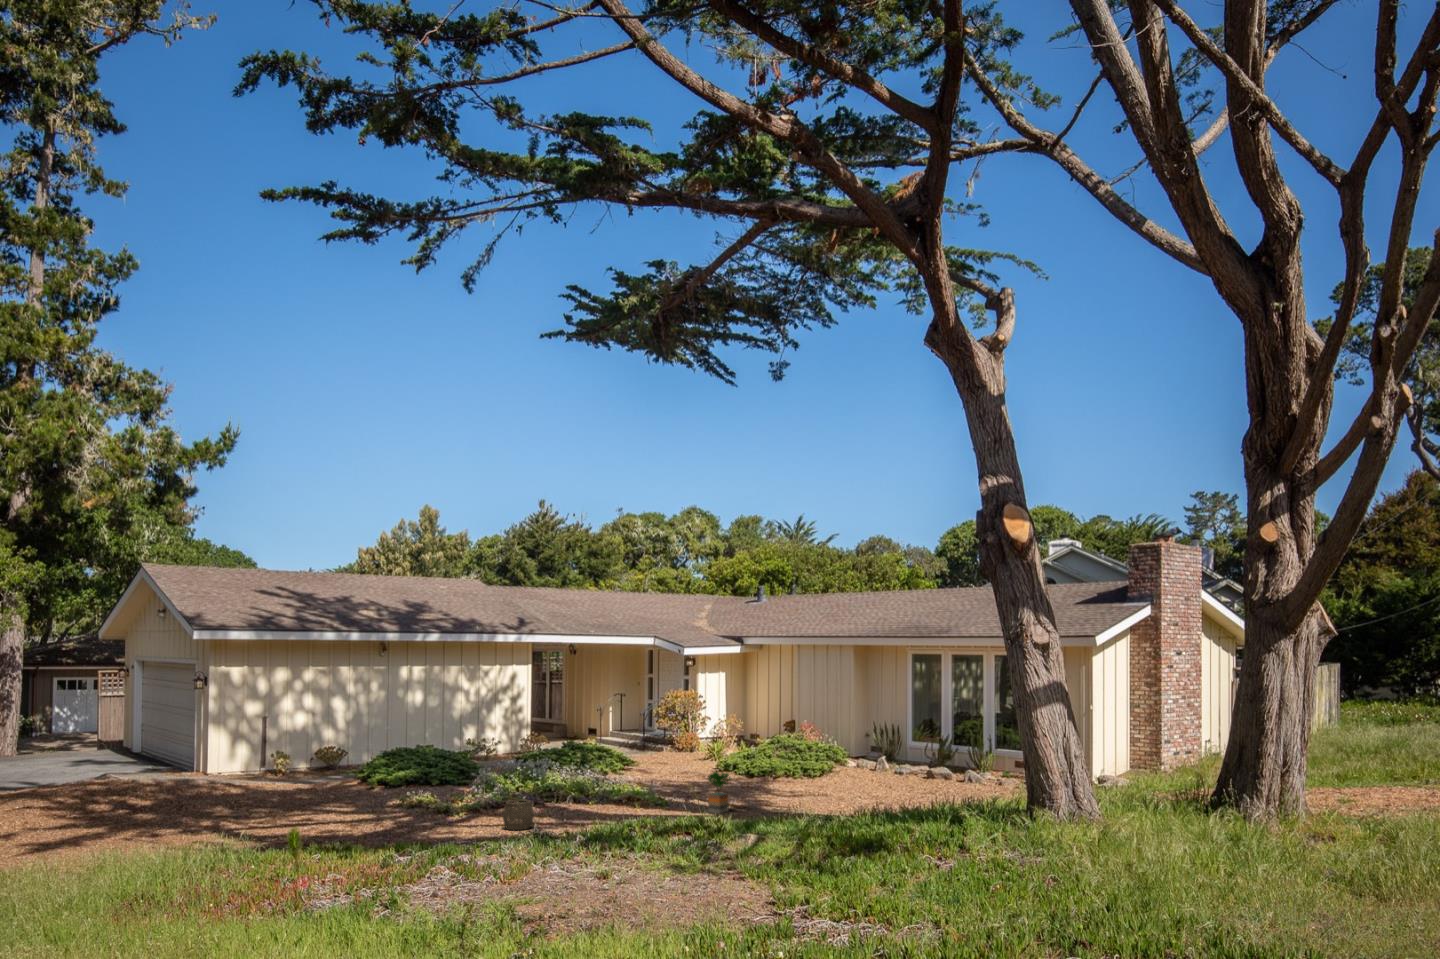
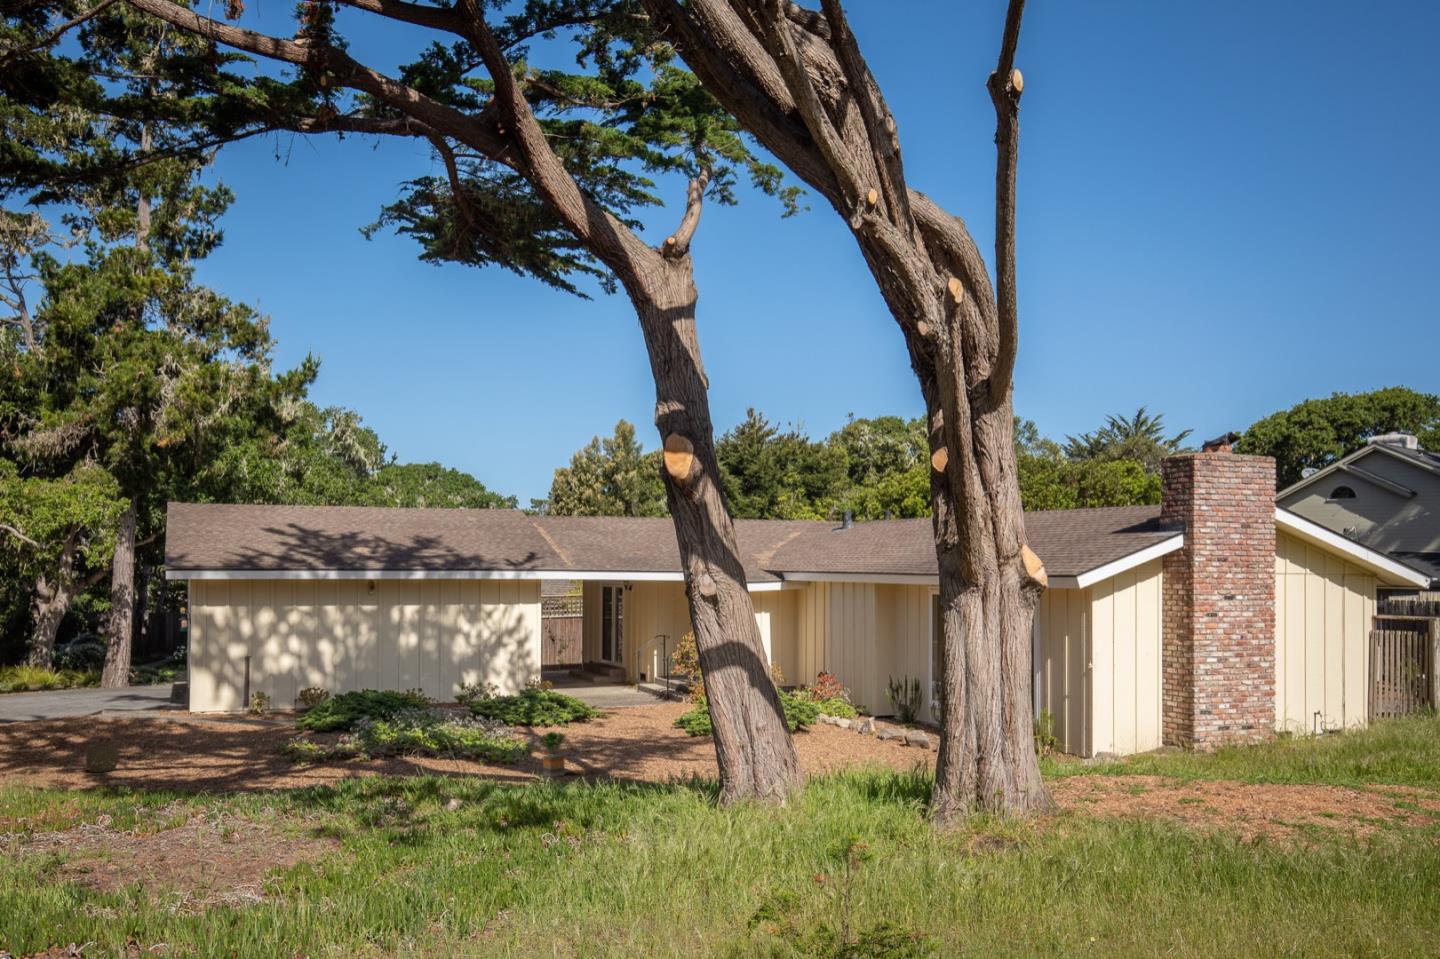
woven basket: present [503,800,534,830] -> present [86,743,119,772]

